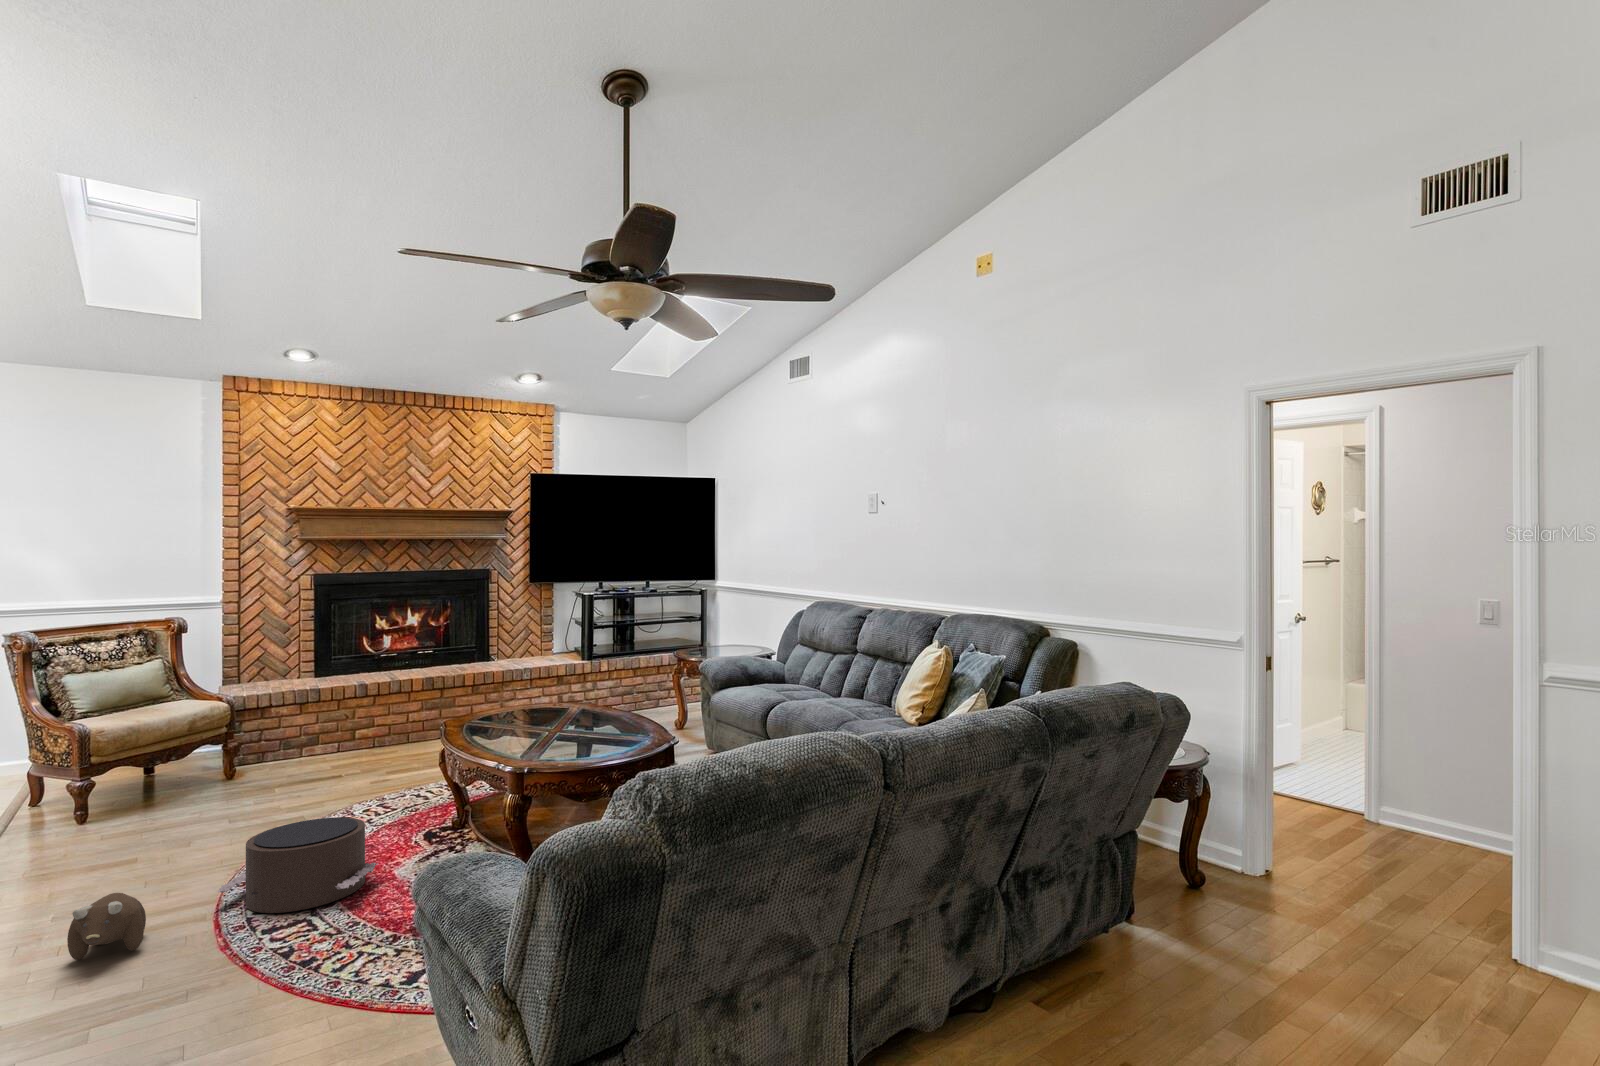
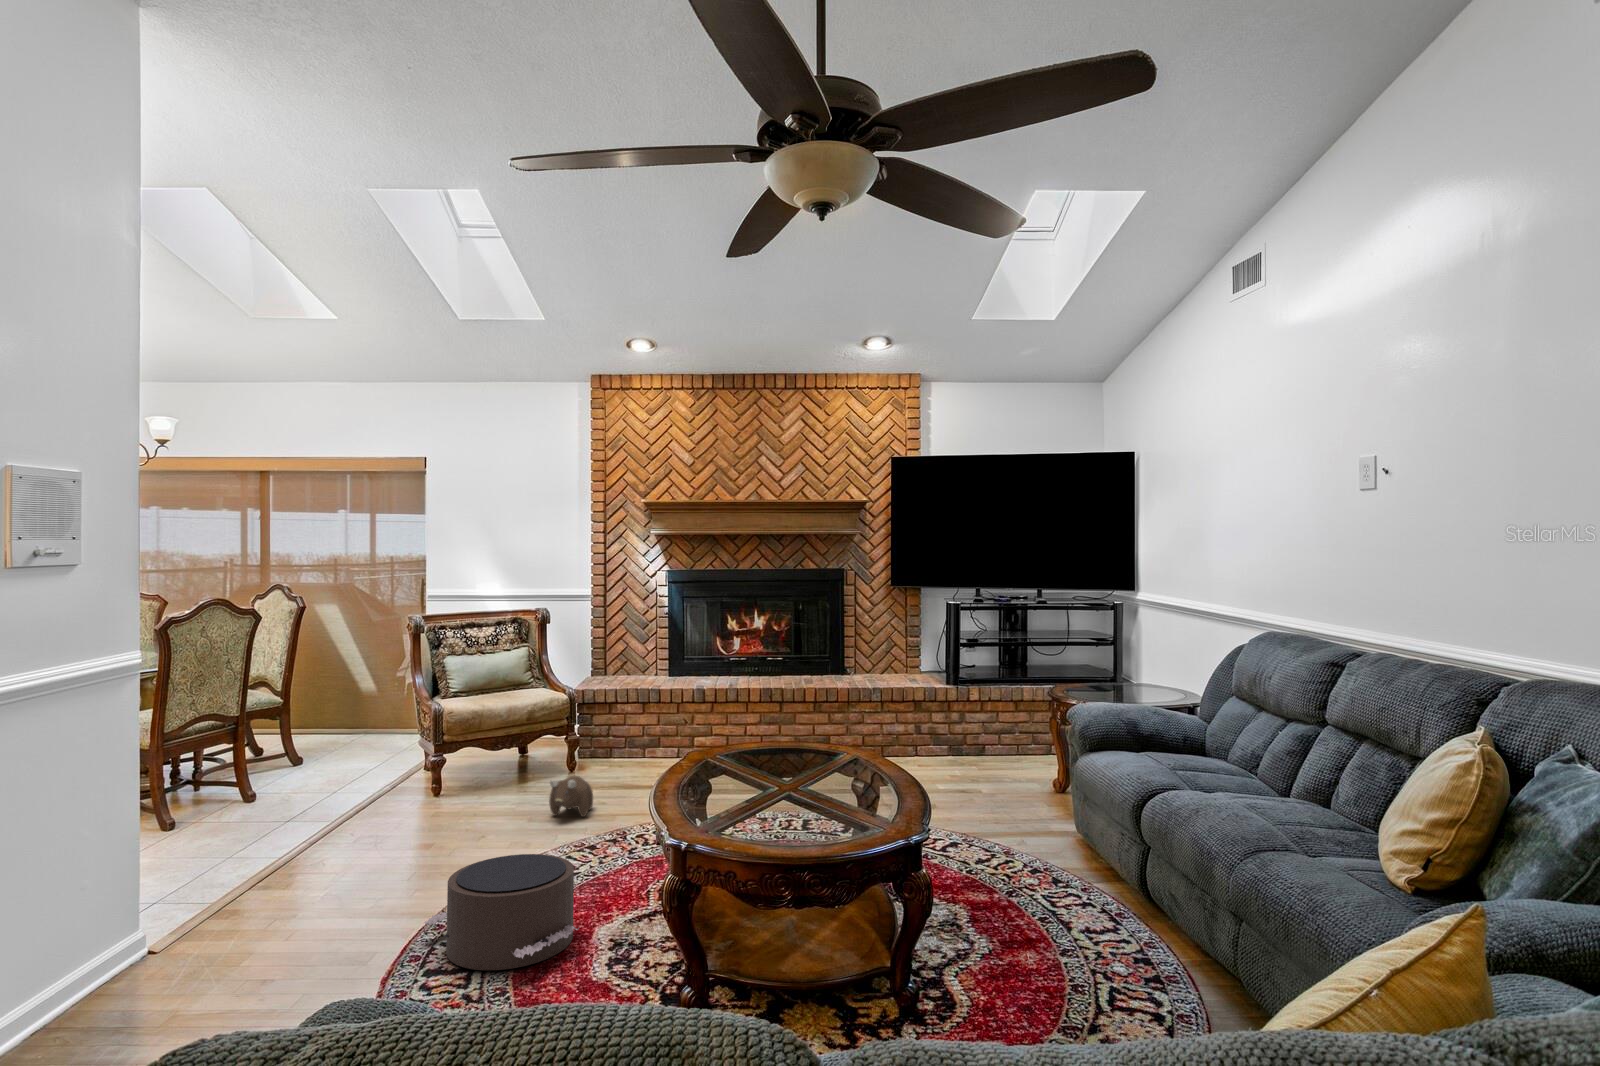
plush toy: present [67,893,146,960] -> present [549,776,593,817]

